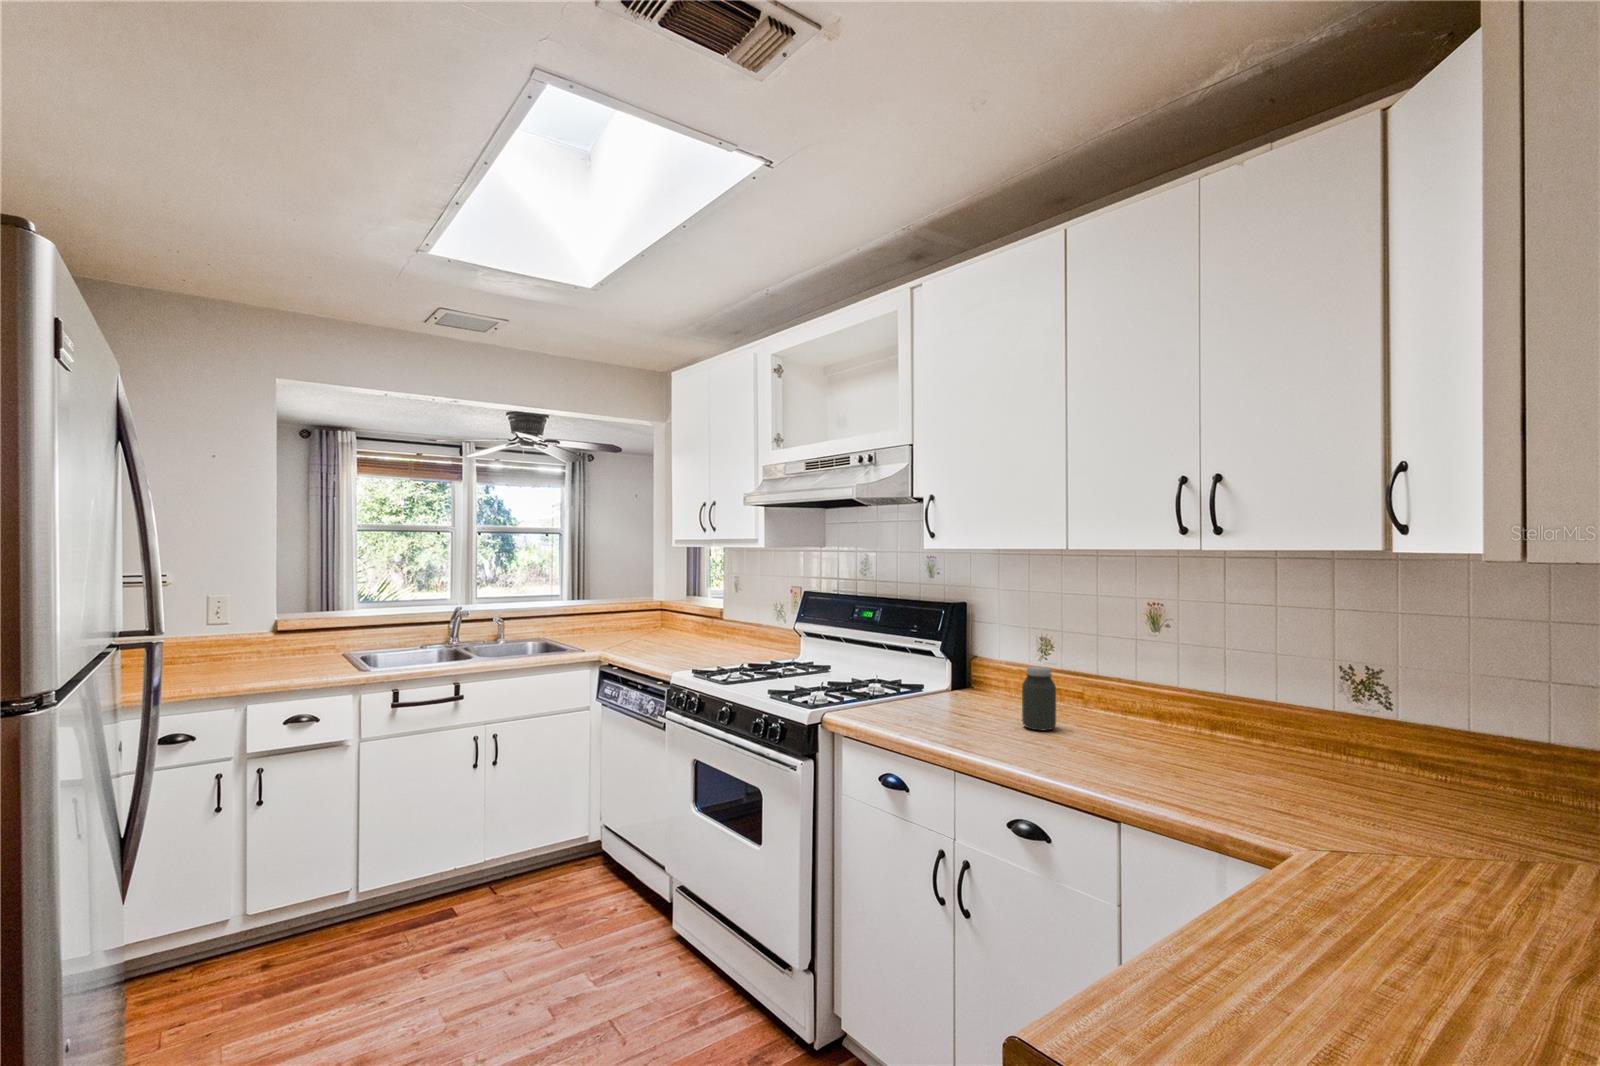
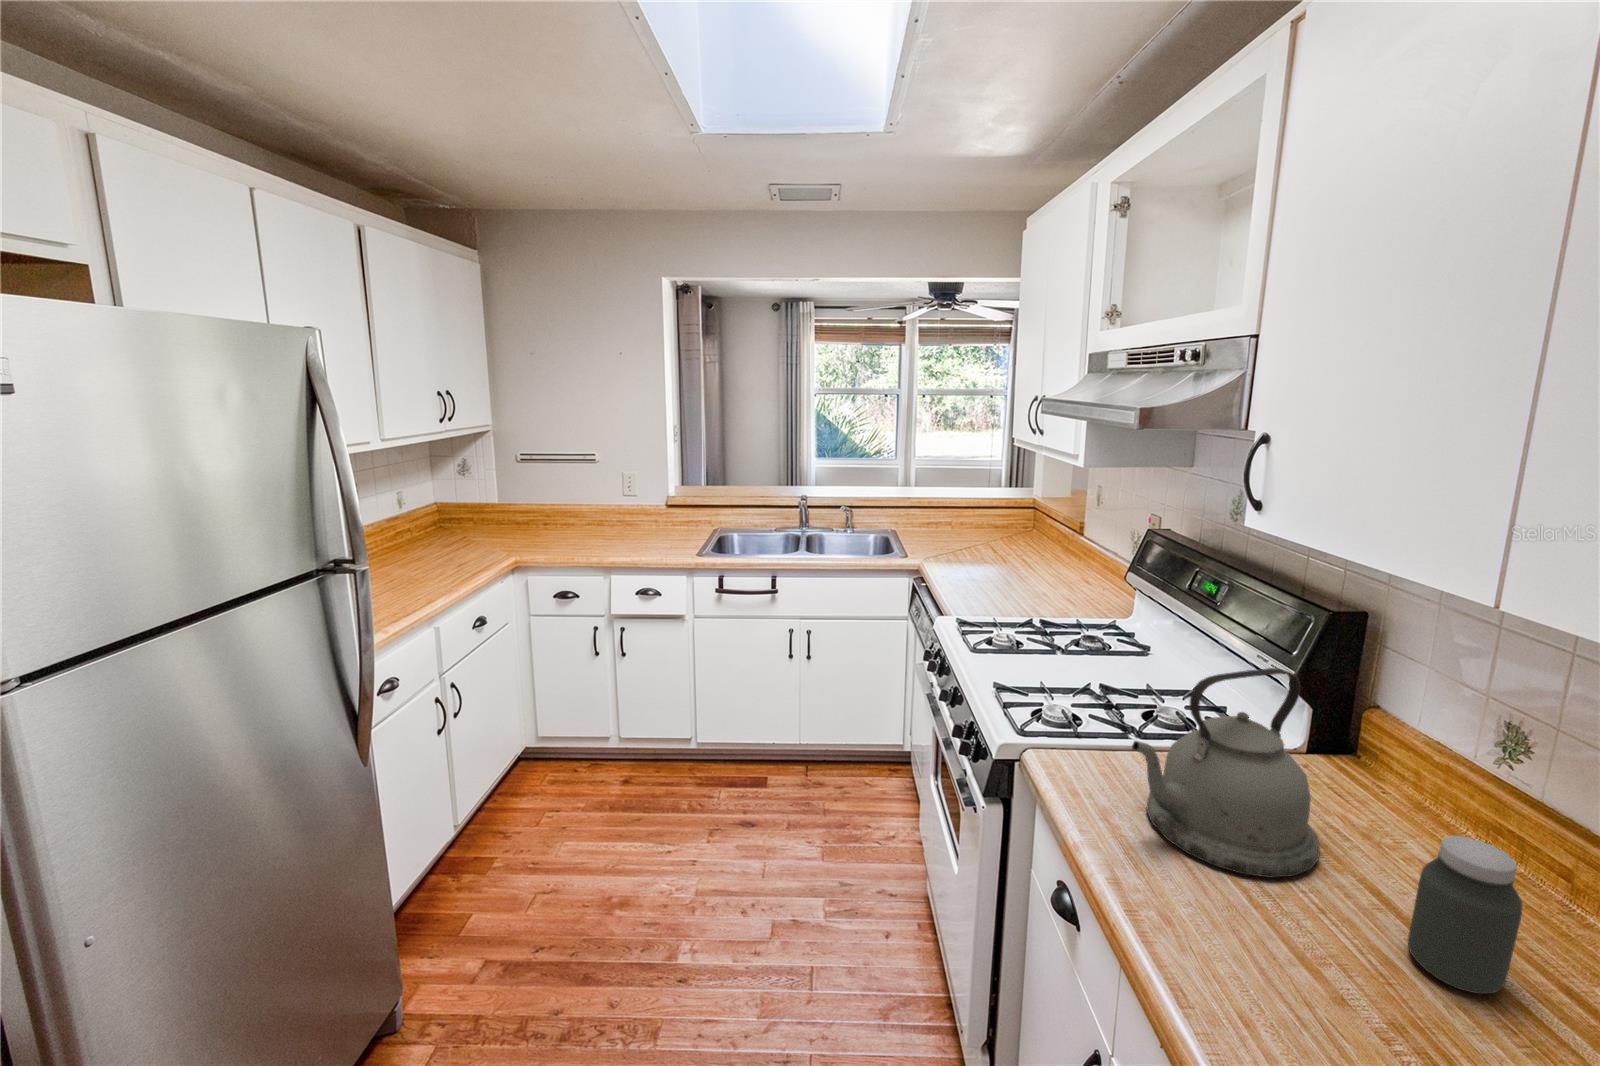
kettle: none [893,621,976,724] -> present [1132,668,1320,878]

